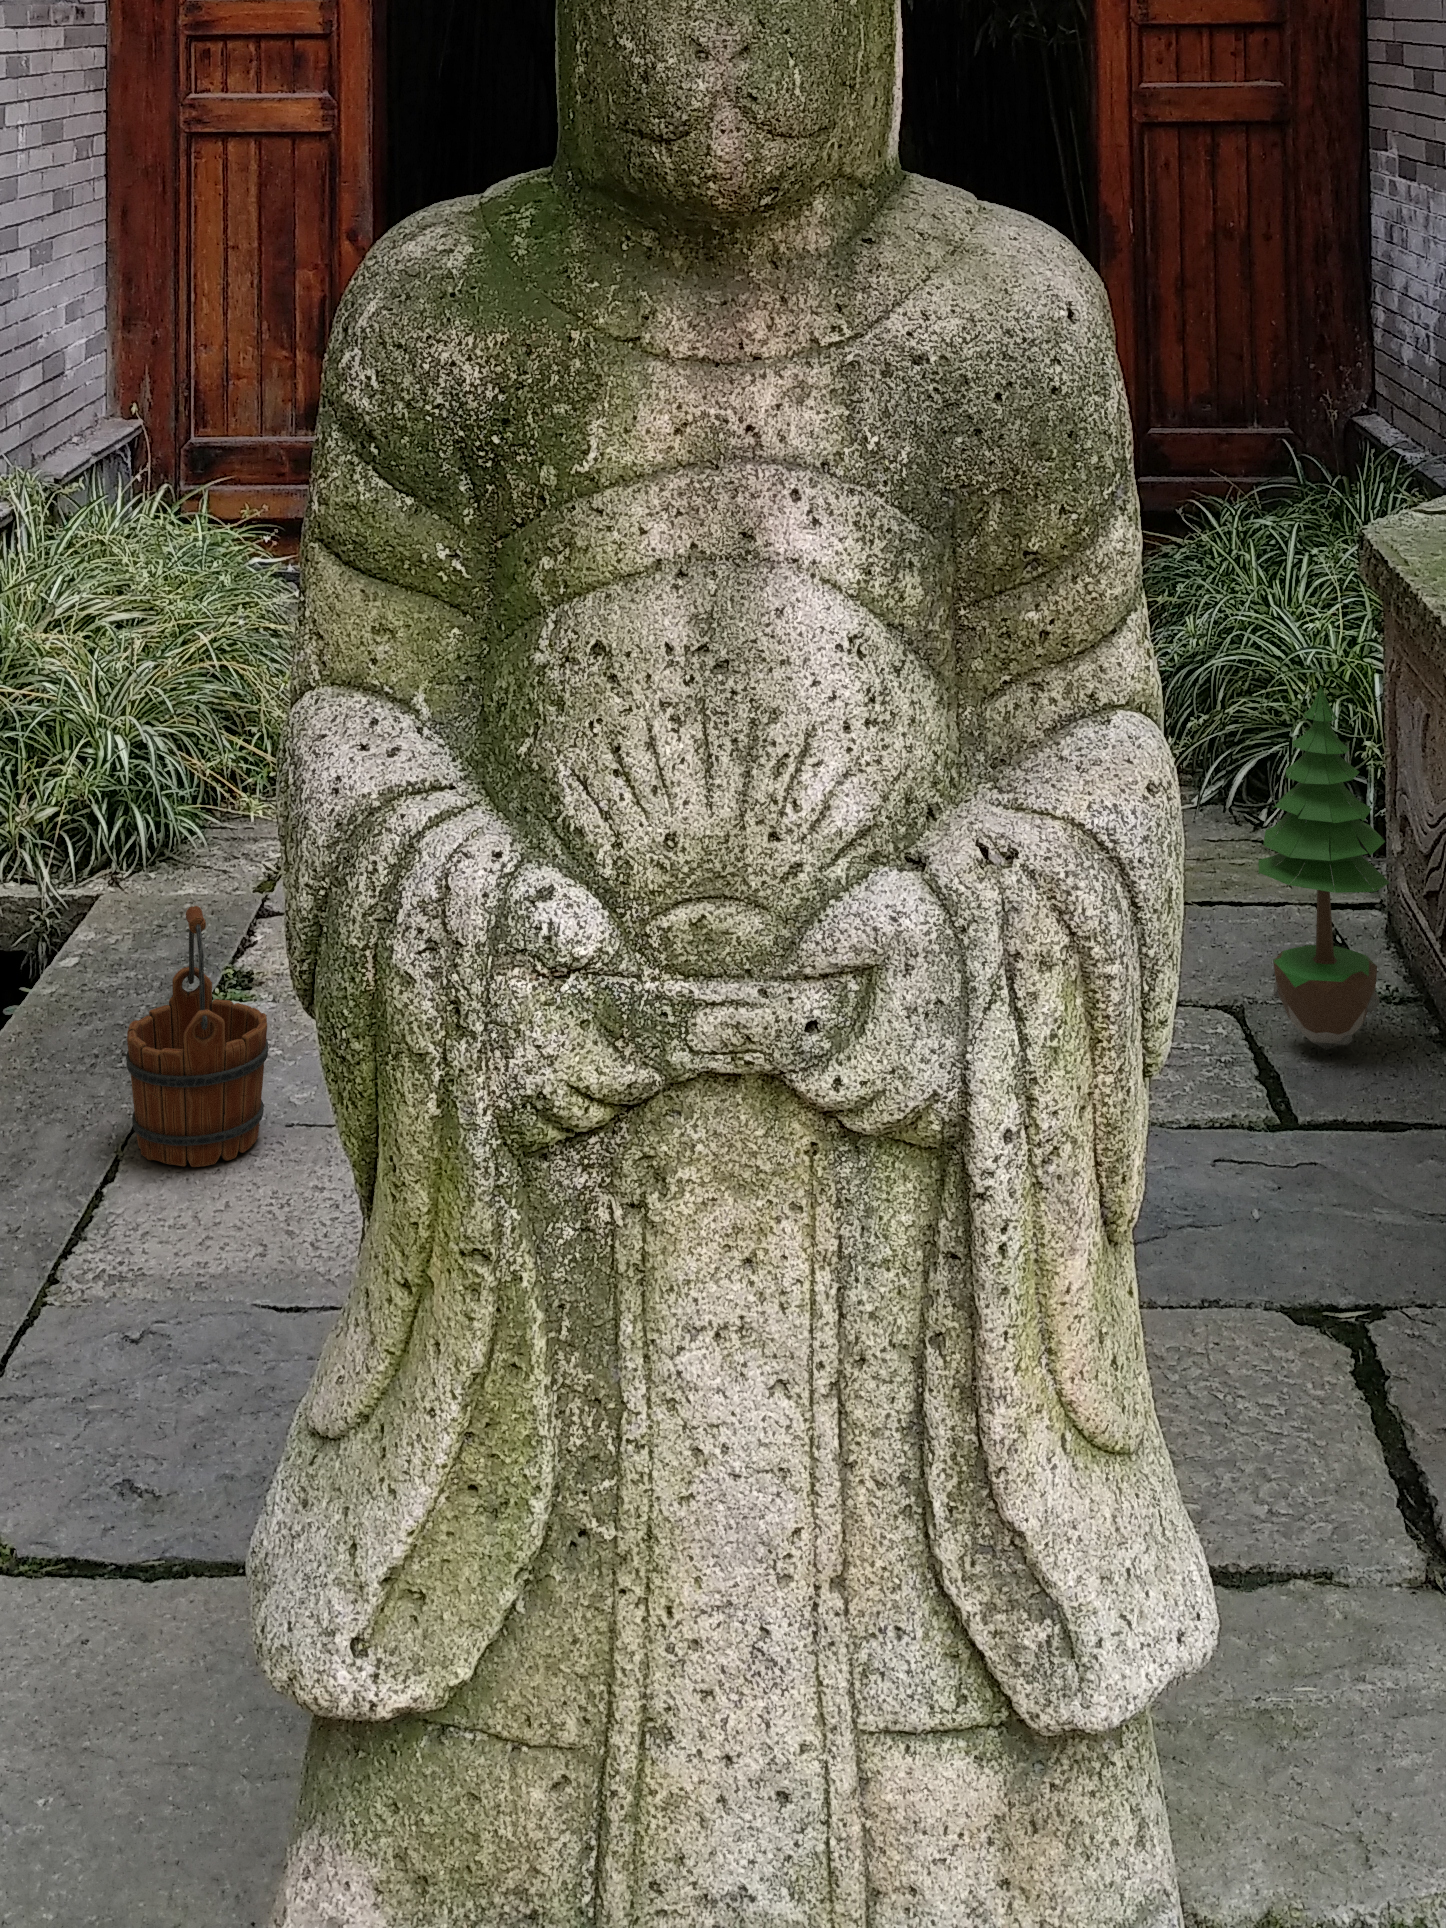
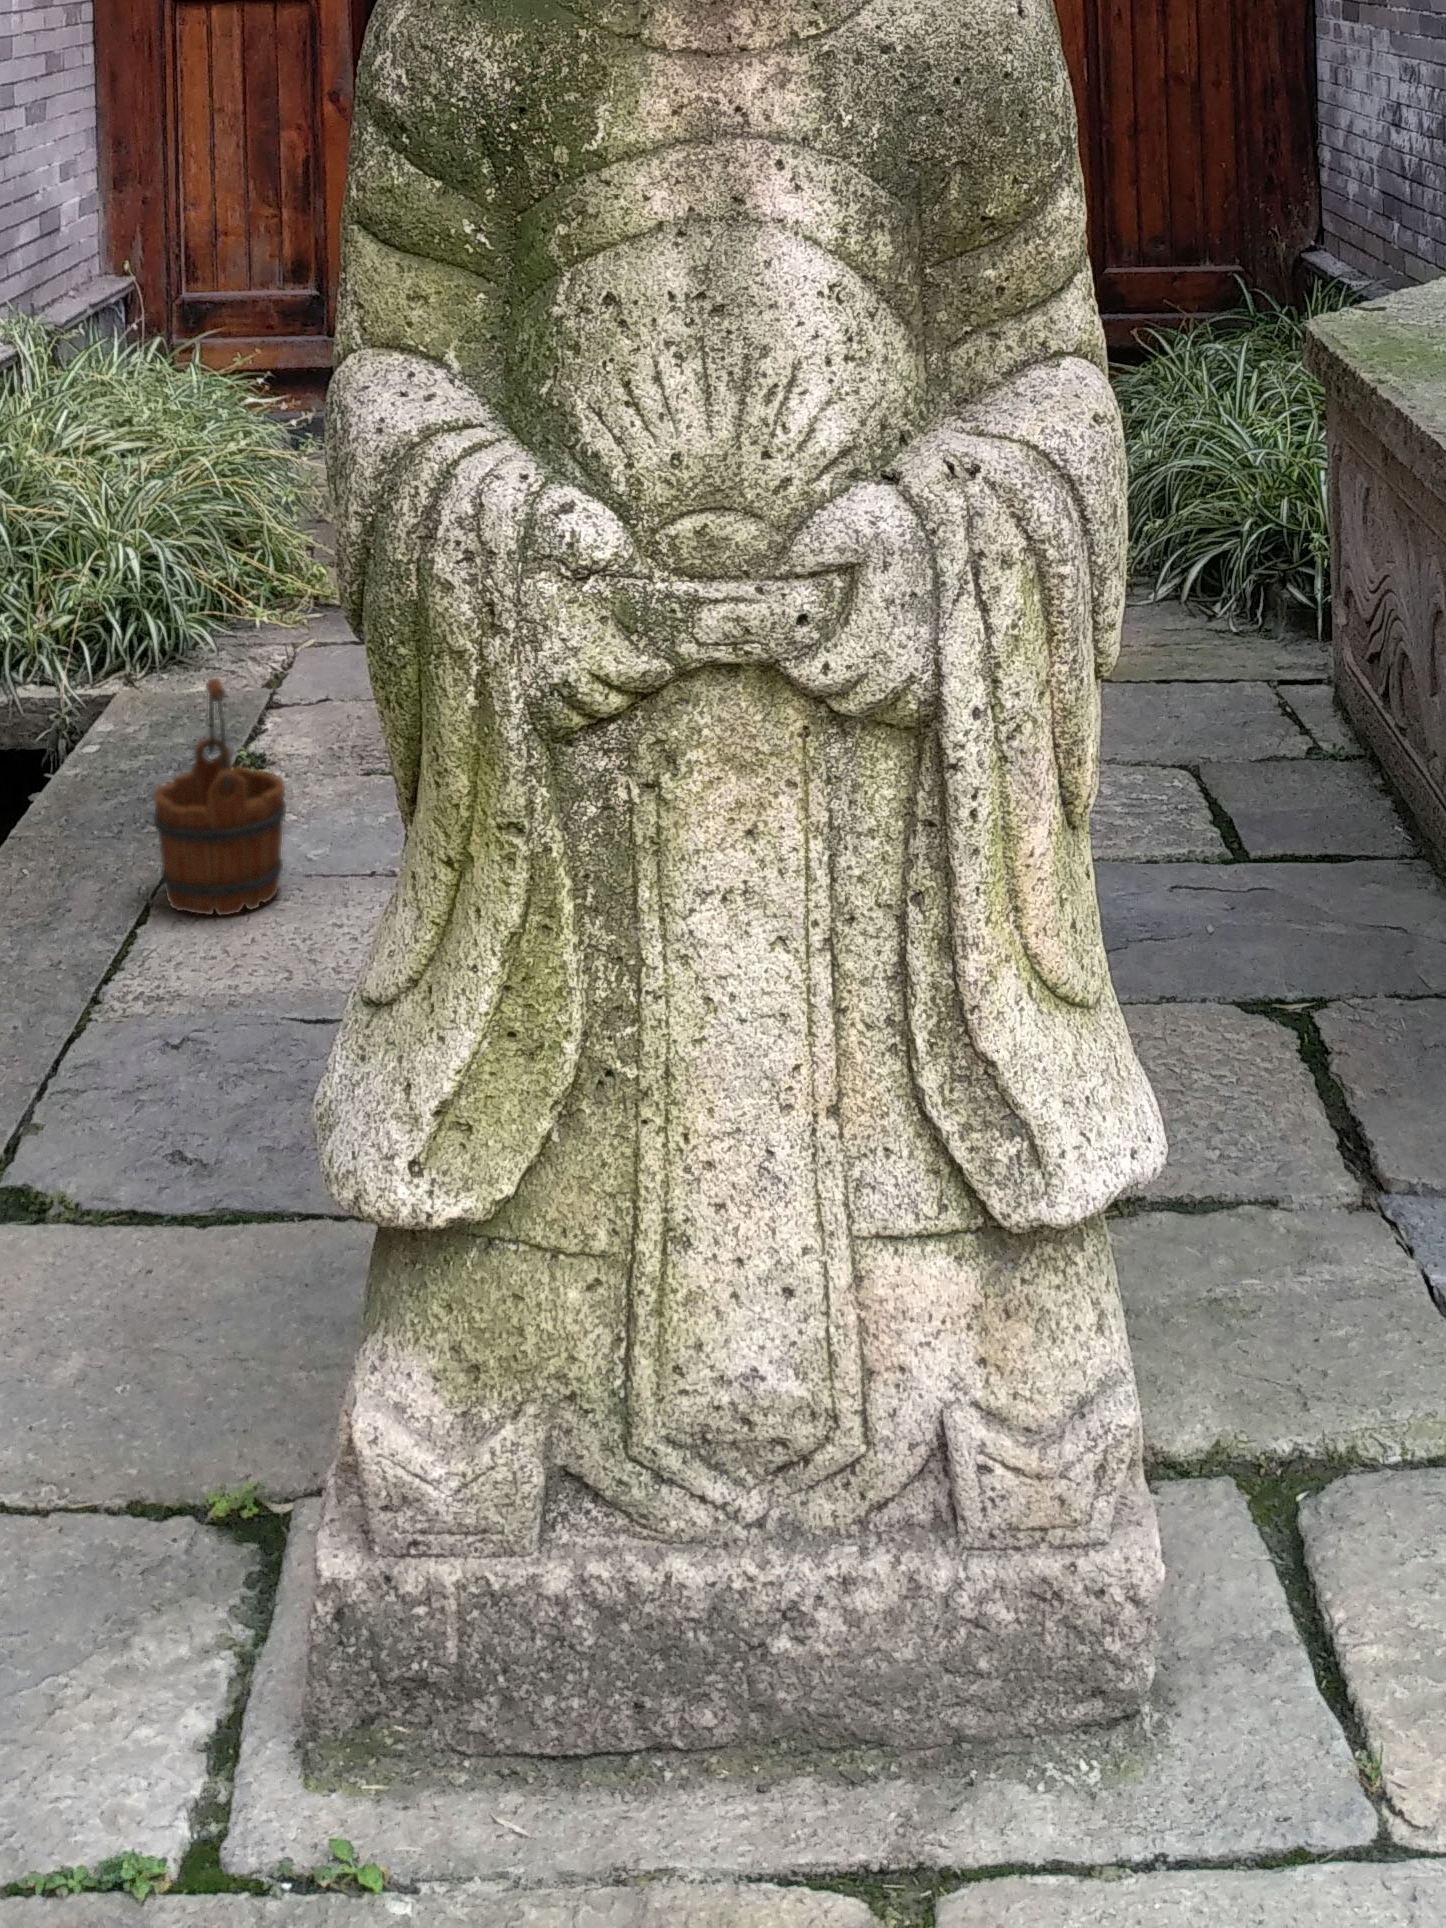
potted tree: present [1258,686,1389,1050] -> none [1212,464,1335,804]

